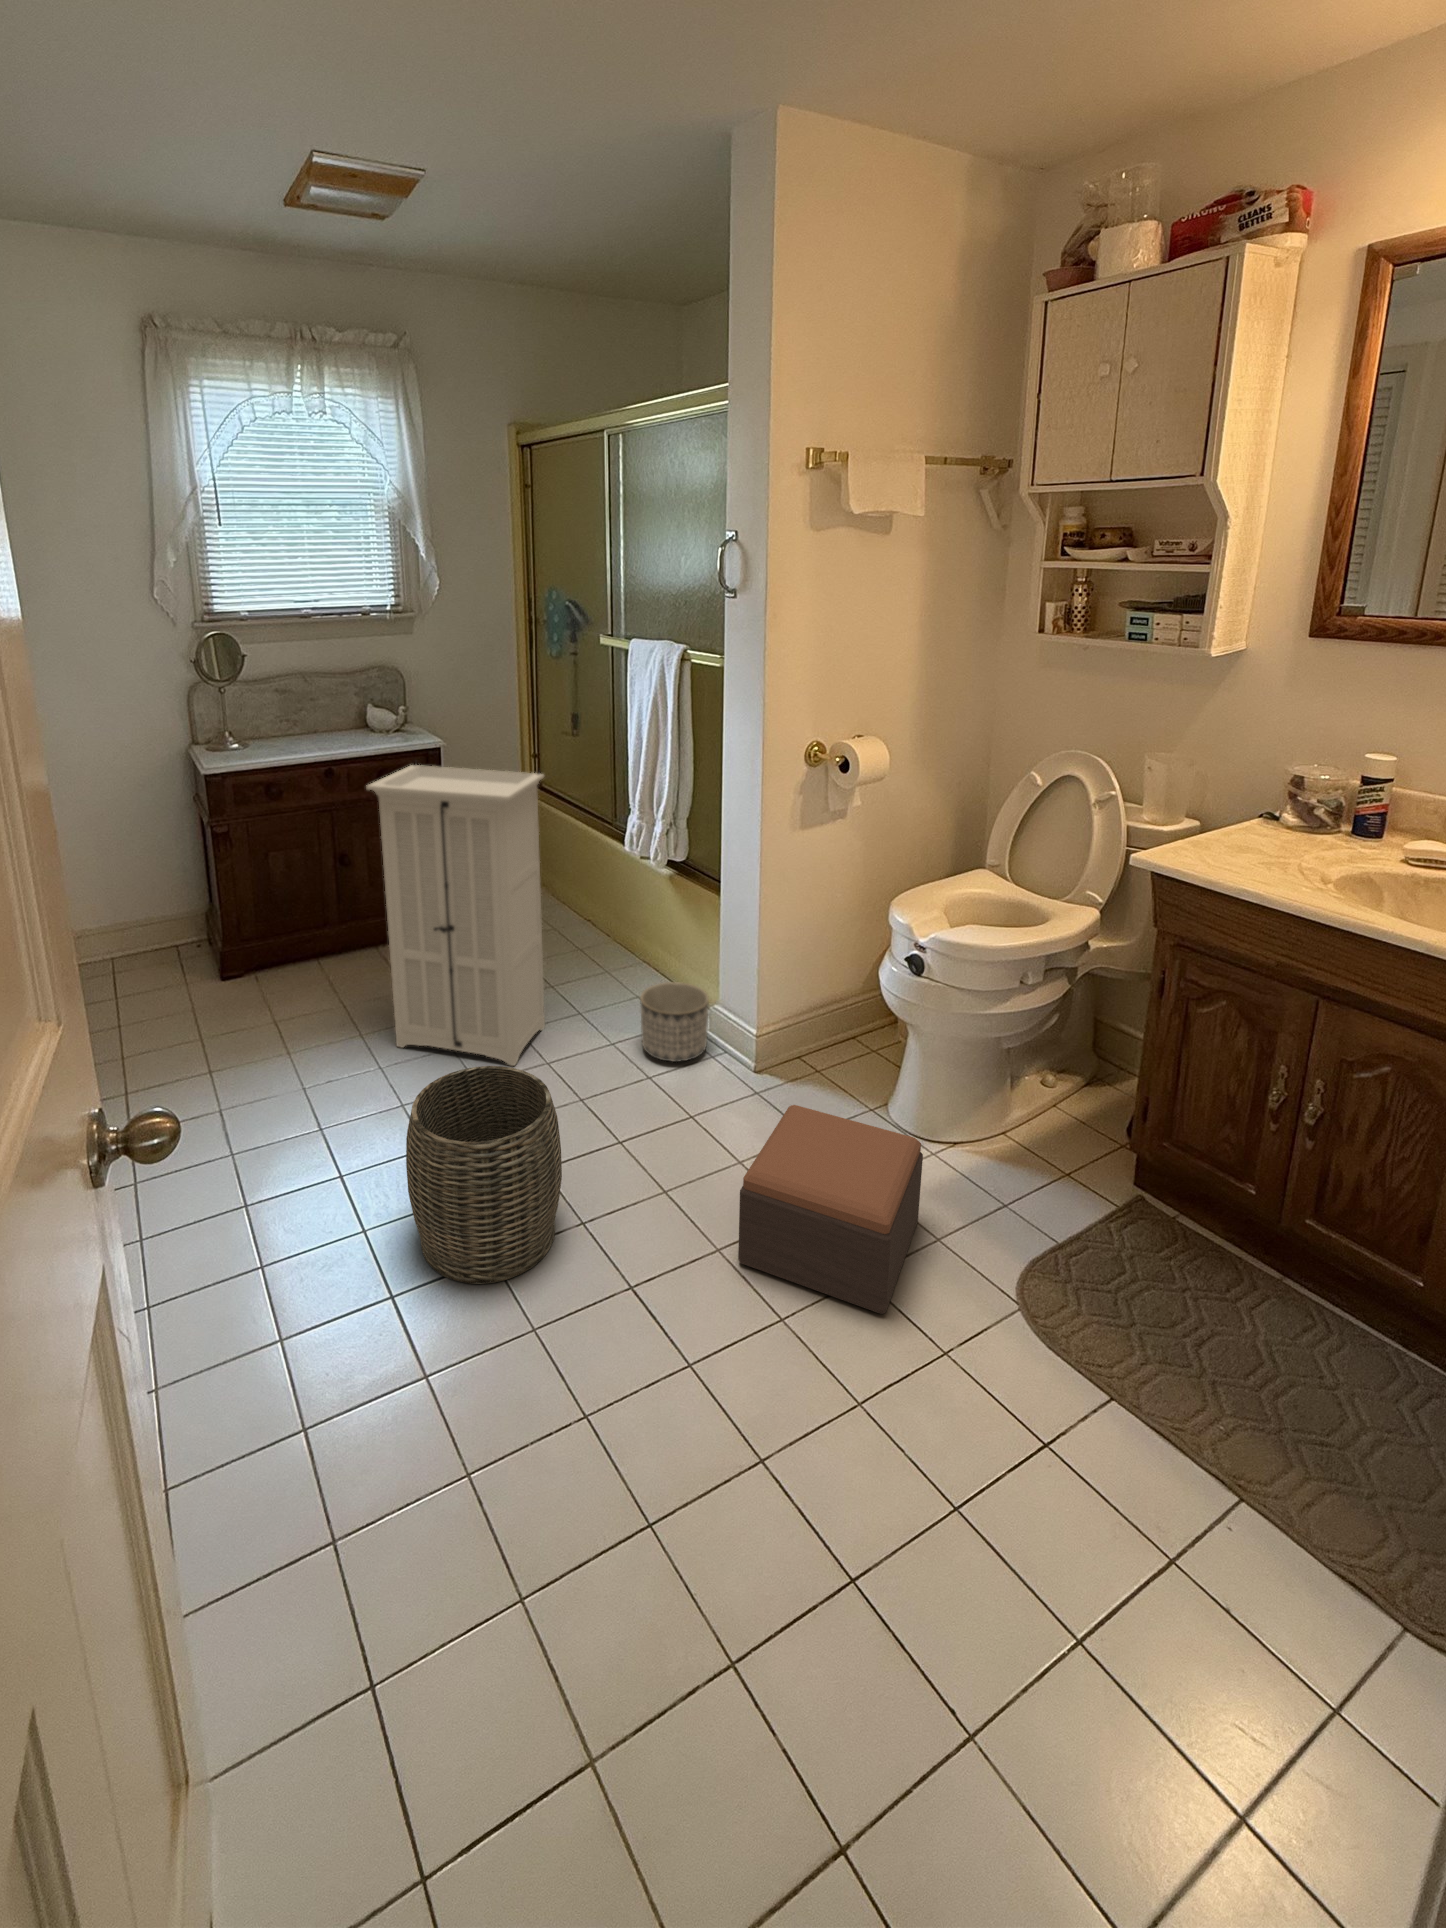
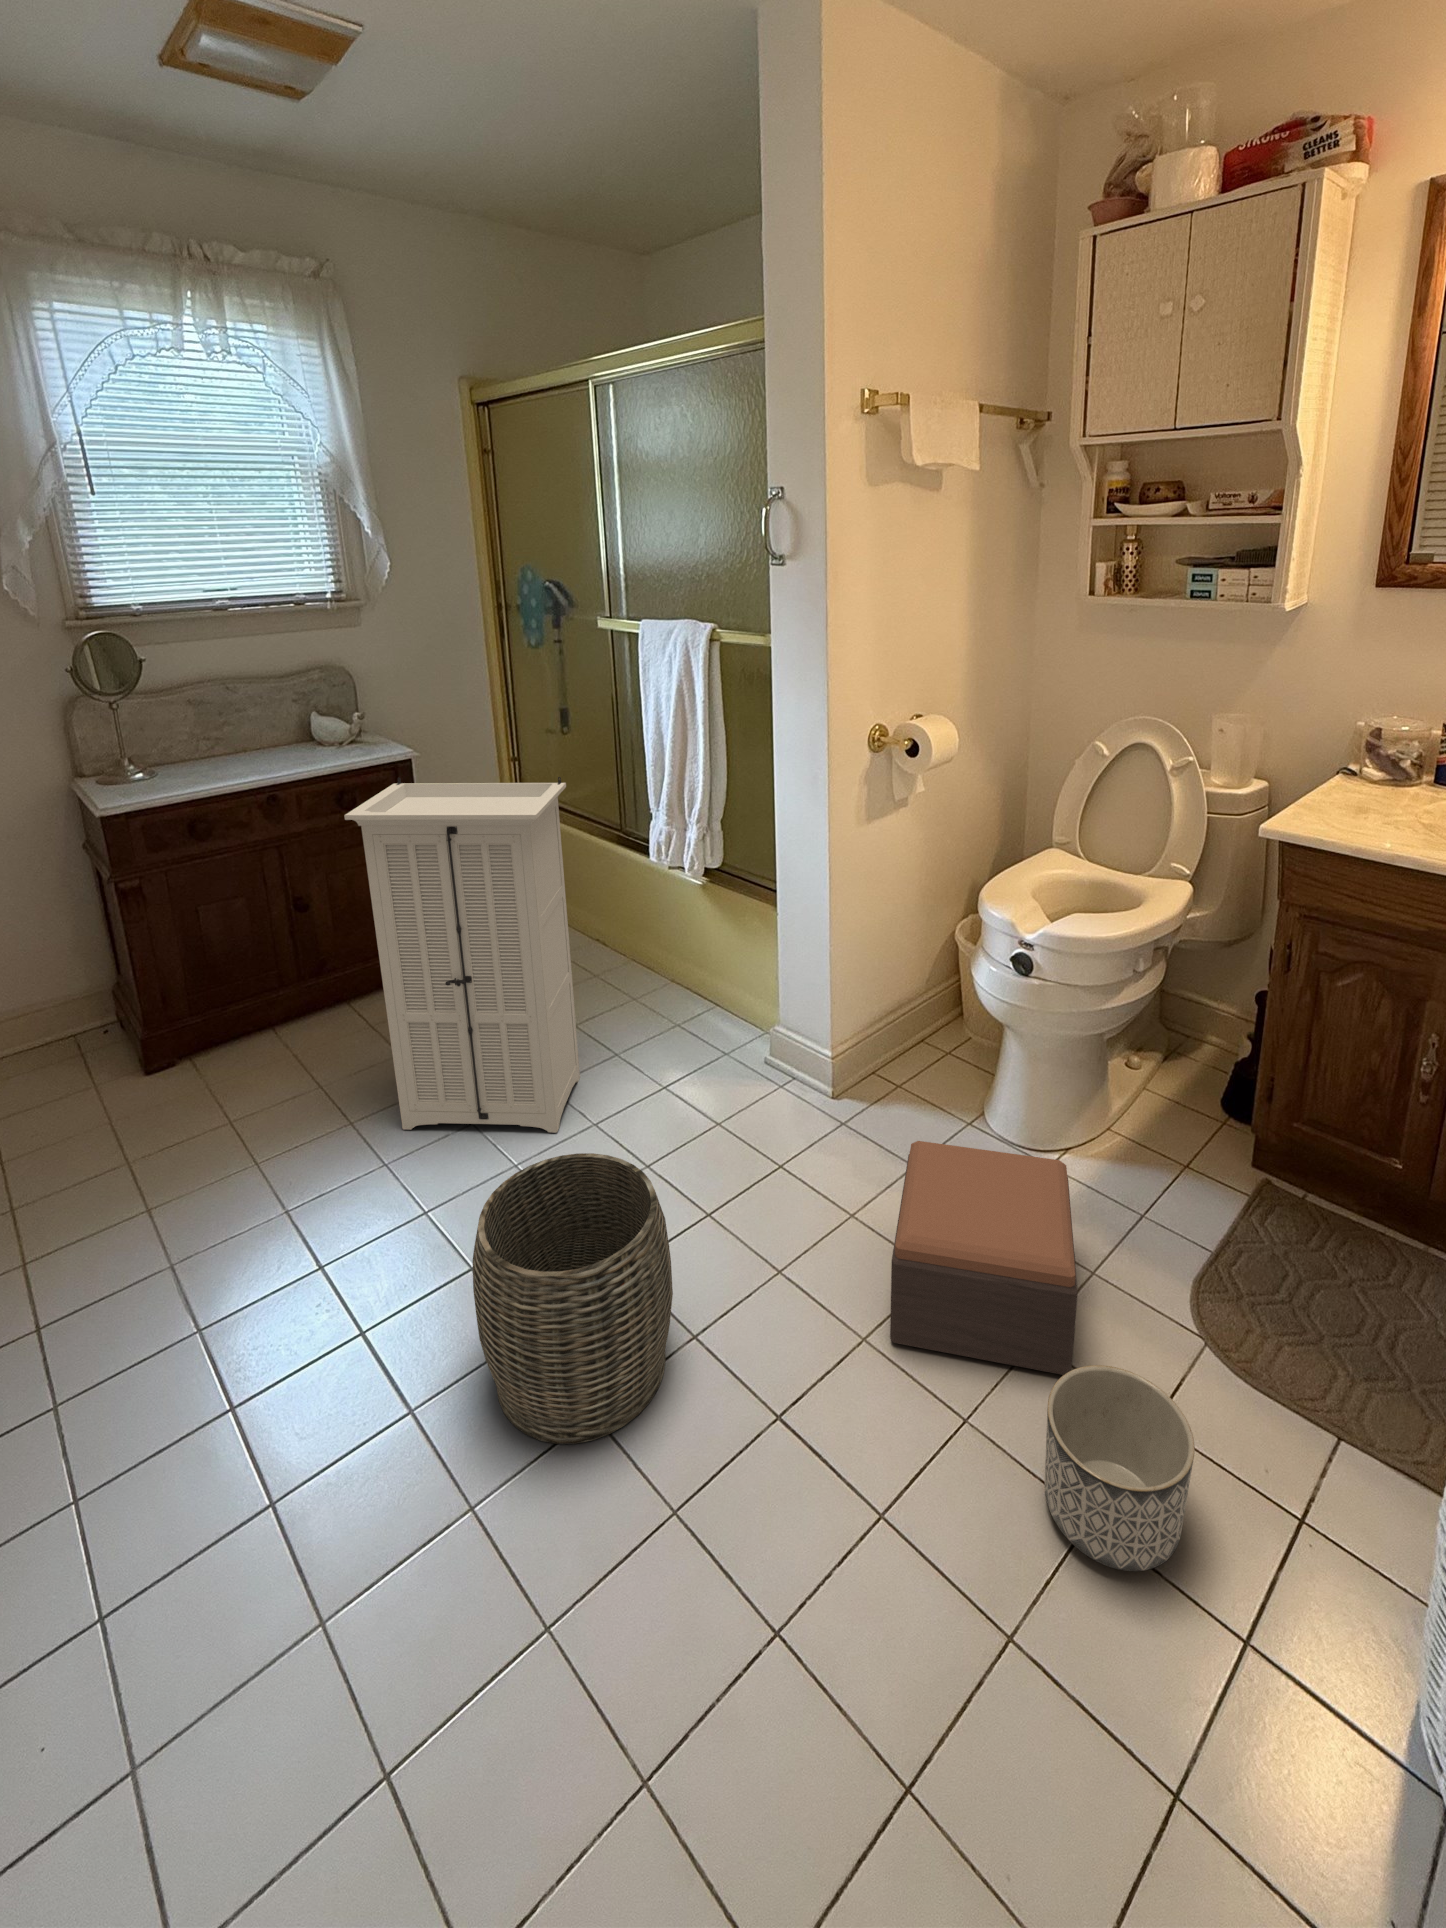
planter: present [640,982,709,1062] -> present [1045,1365,1195,1571]

